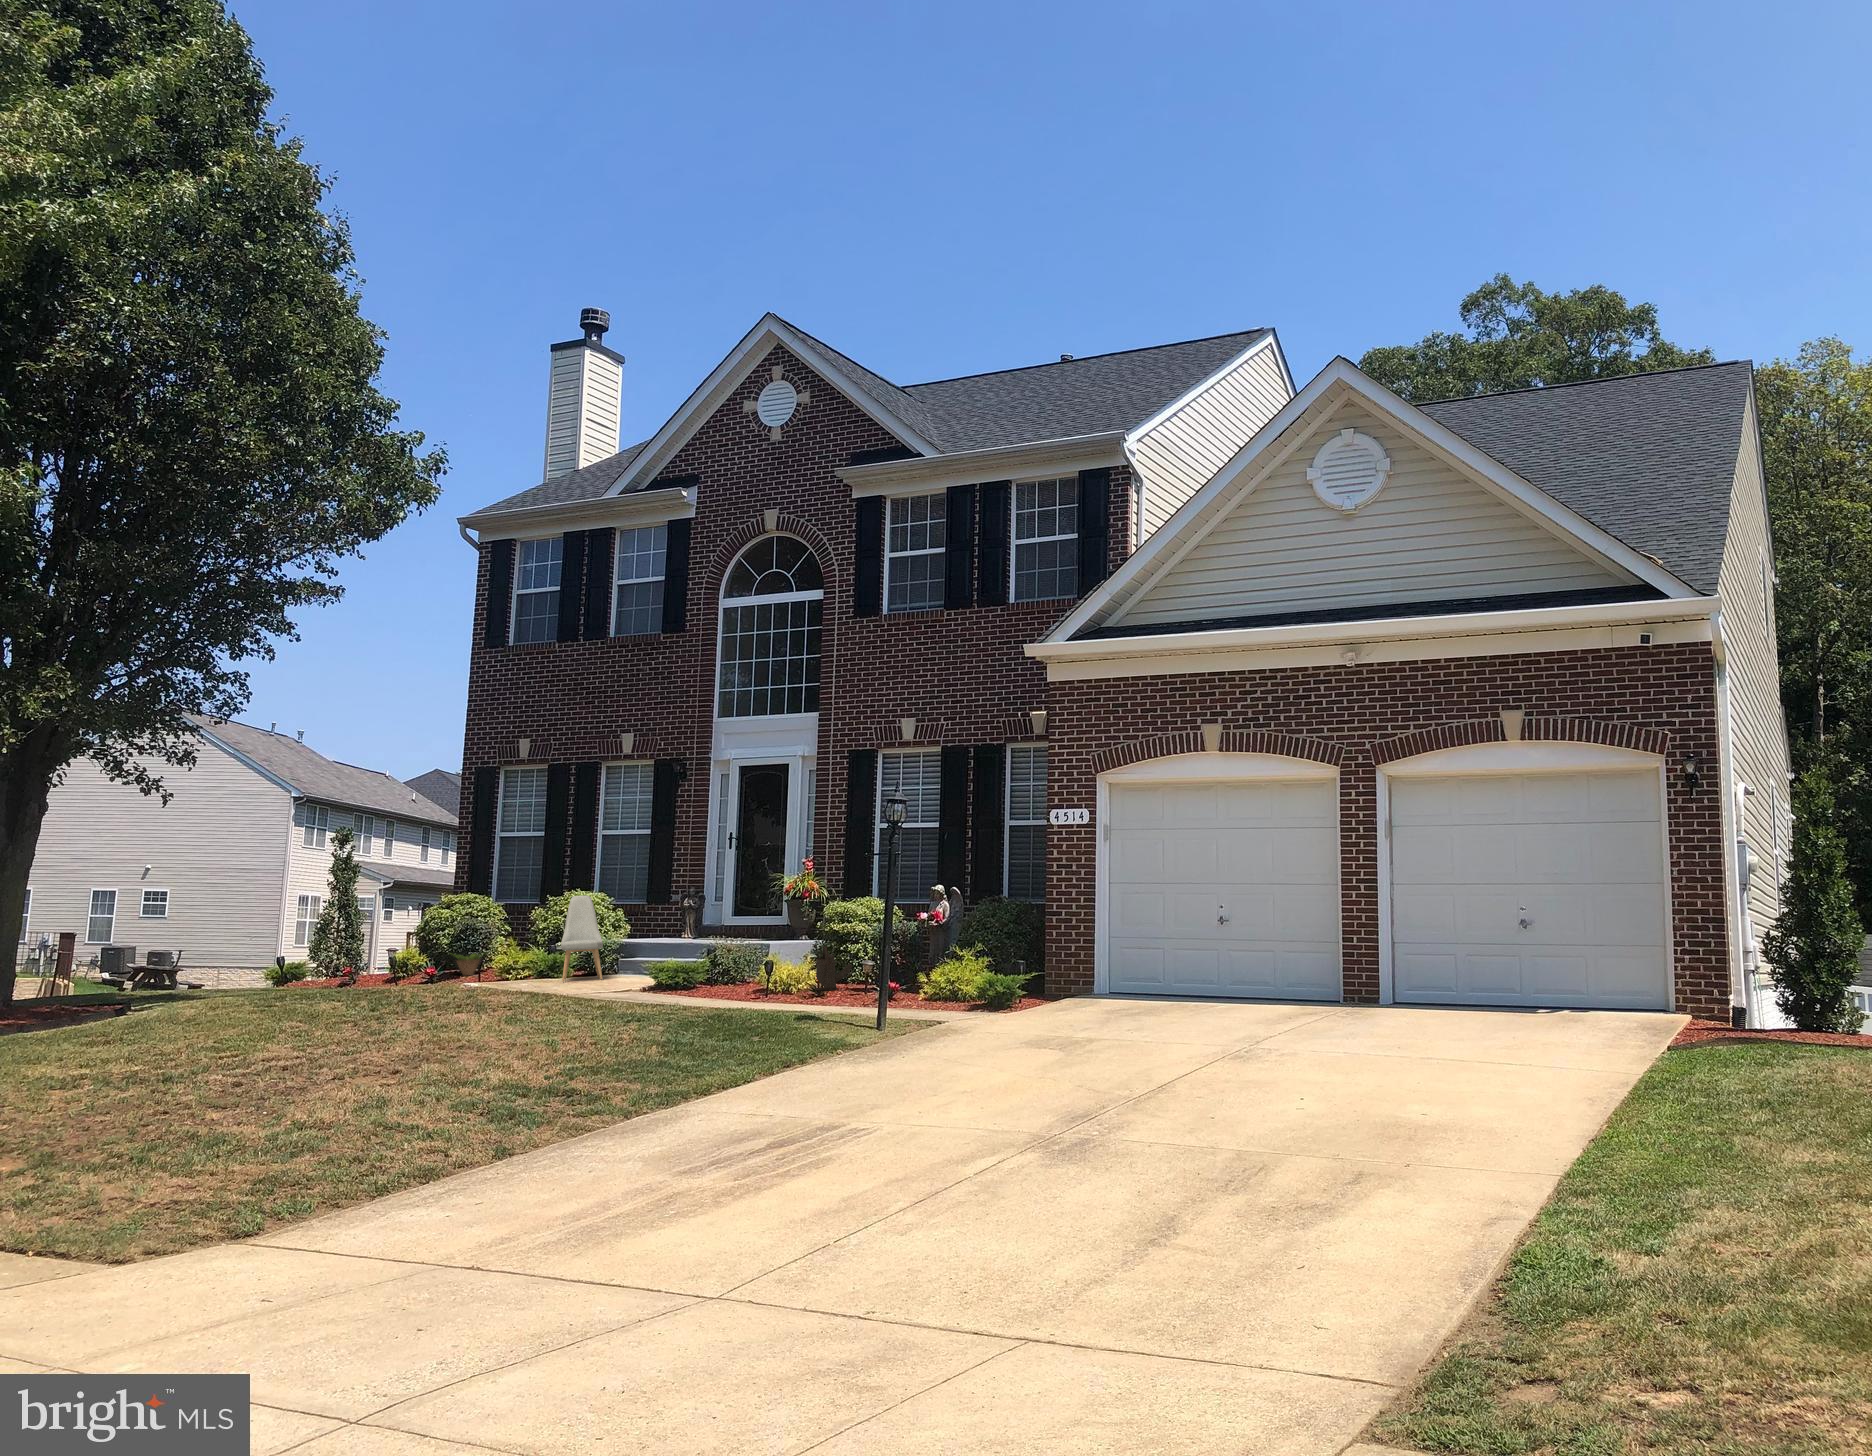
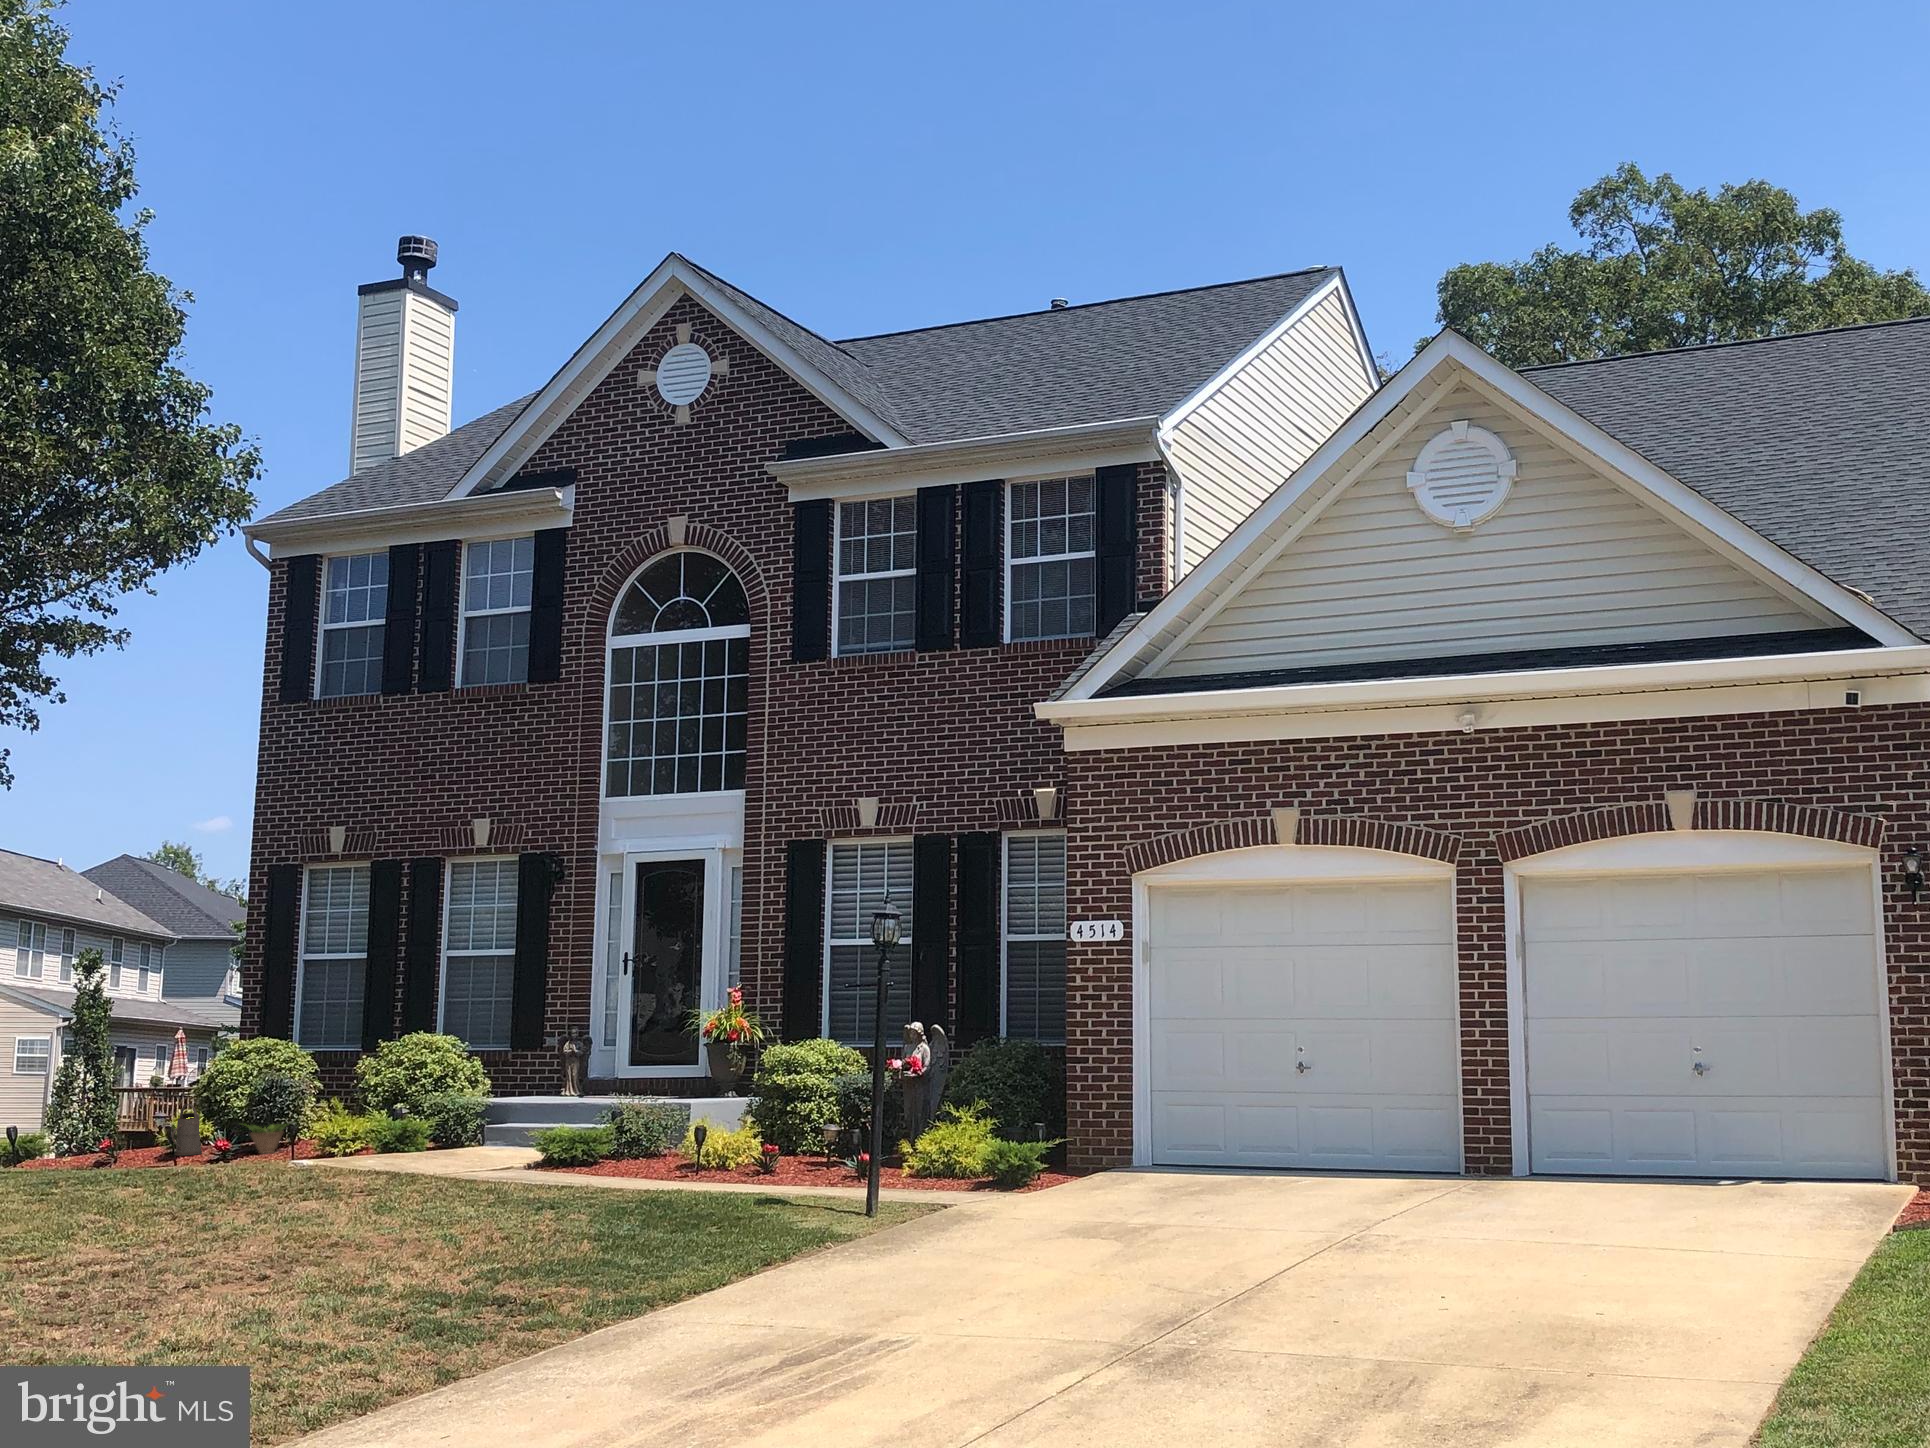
chair: present [561,896,603,982] -> none [401,1043,458,1161]
watering can: present [808,946,852,991] -> present [172,1104,202,1156]

